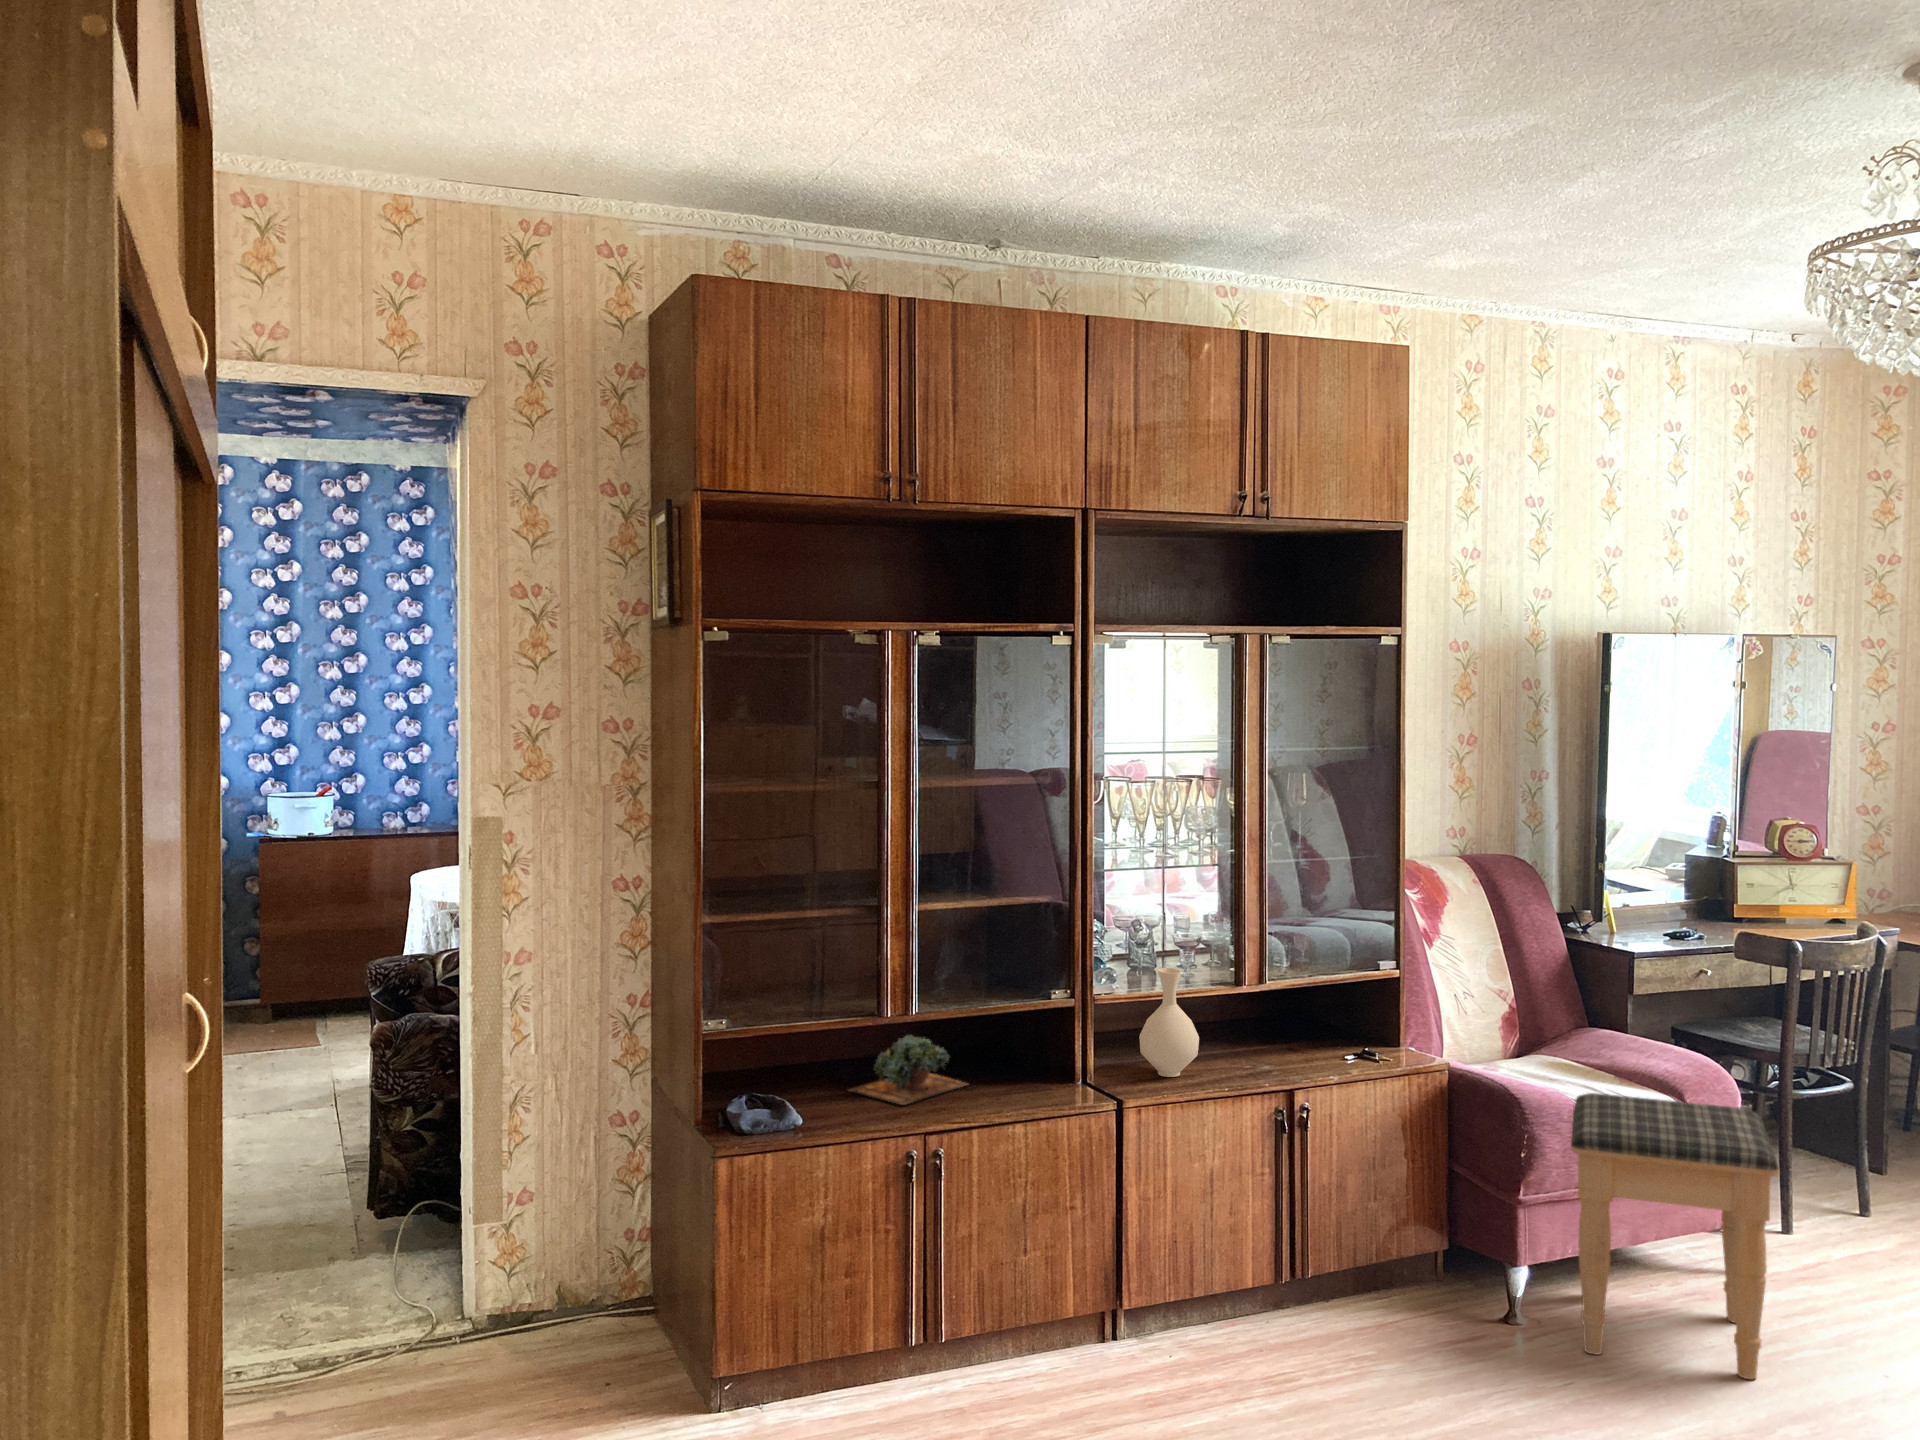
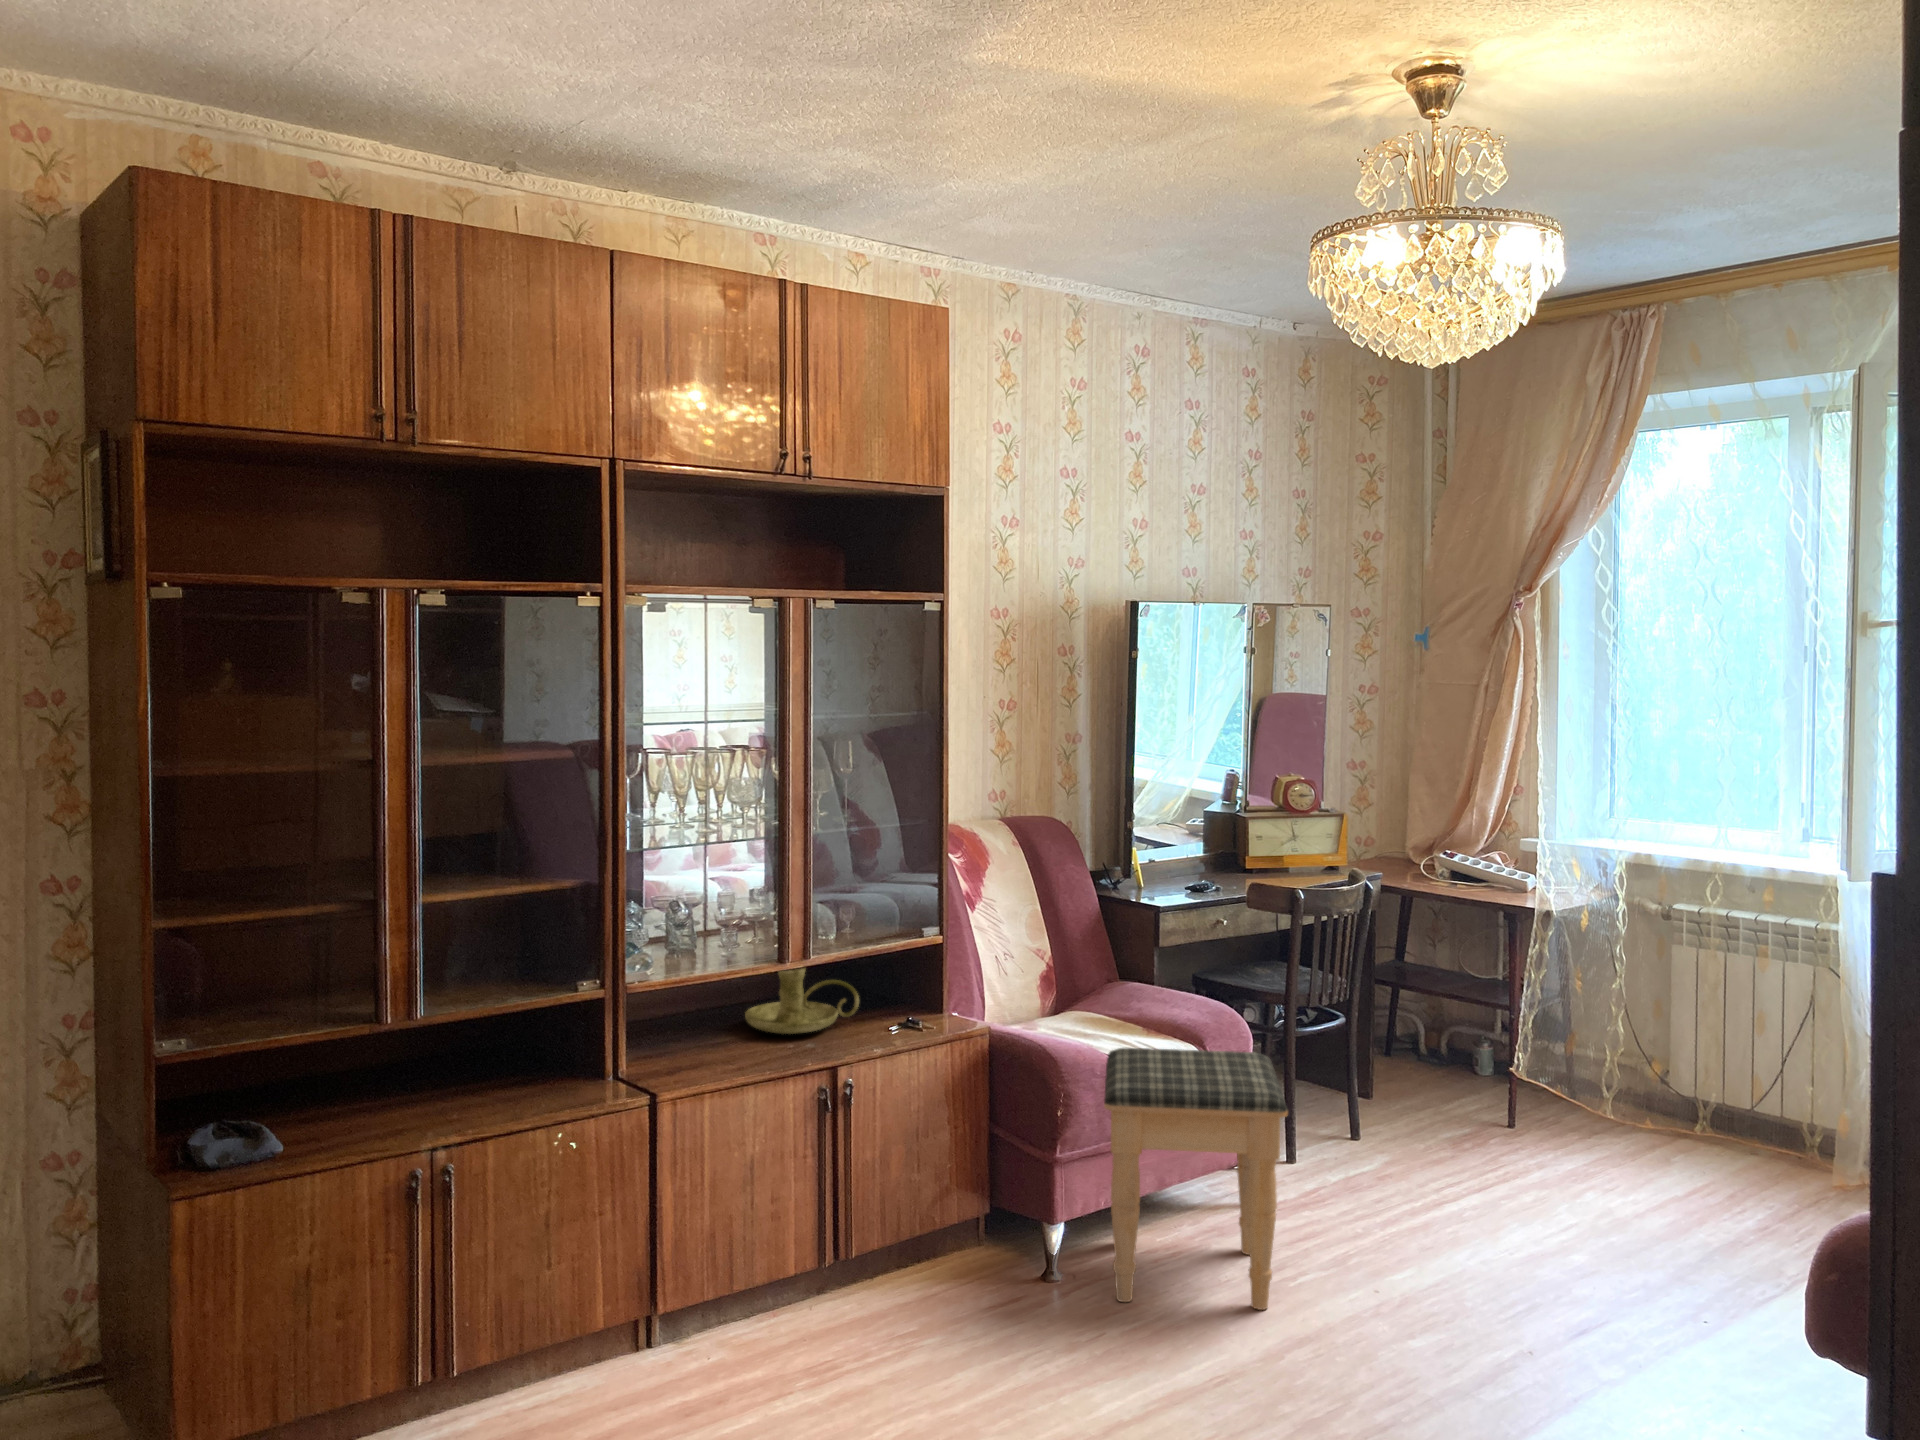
vase: present [1139,968,1199,1077] -> none [678,949,741,1063]
candle holder: none [1201,990,1314,1056] -> present [745,968,859,1034]
succulent plant: present [848,1035,967,1105] -> none [344,1038,489,1119]

